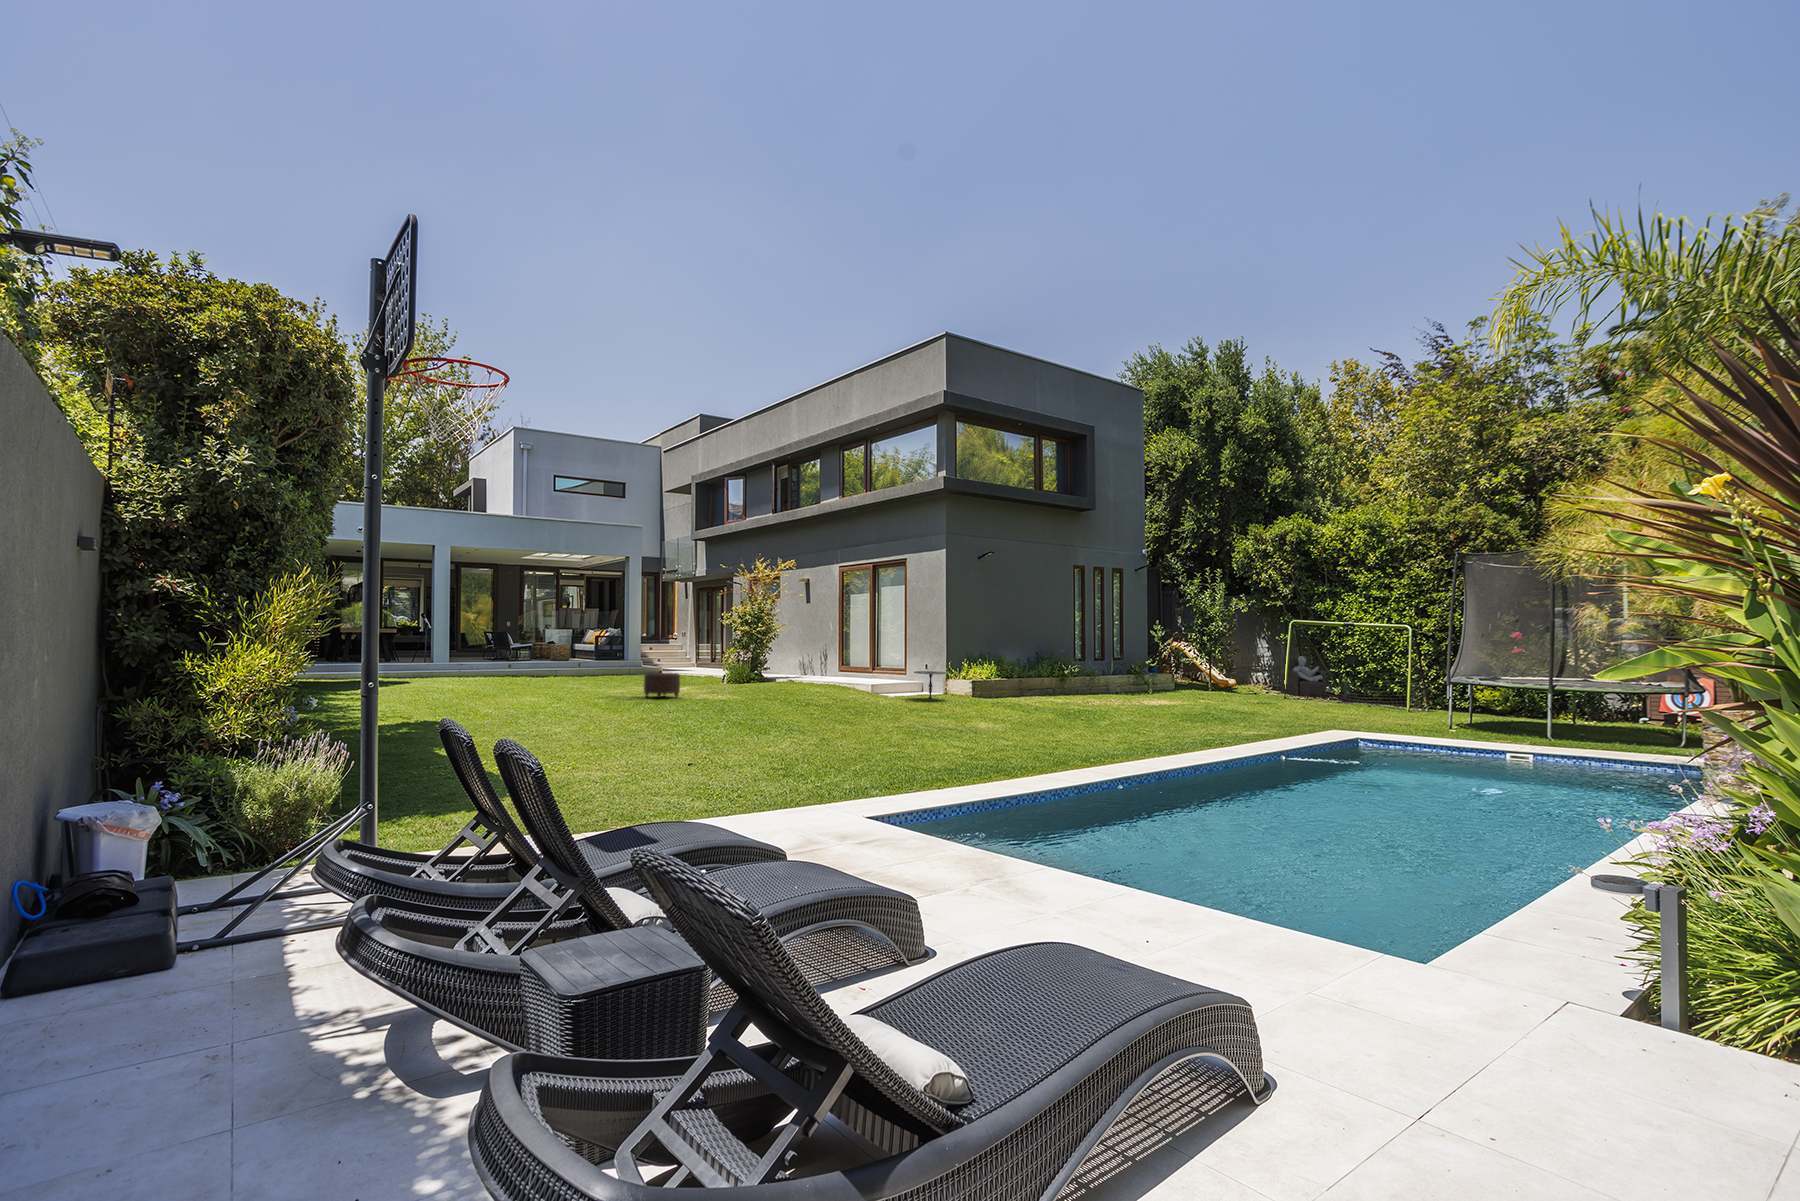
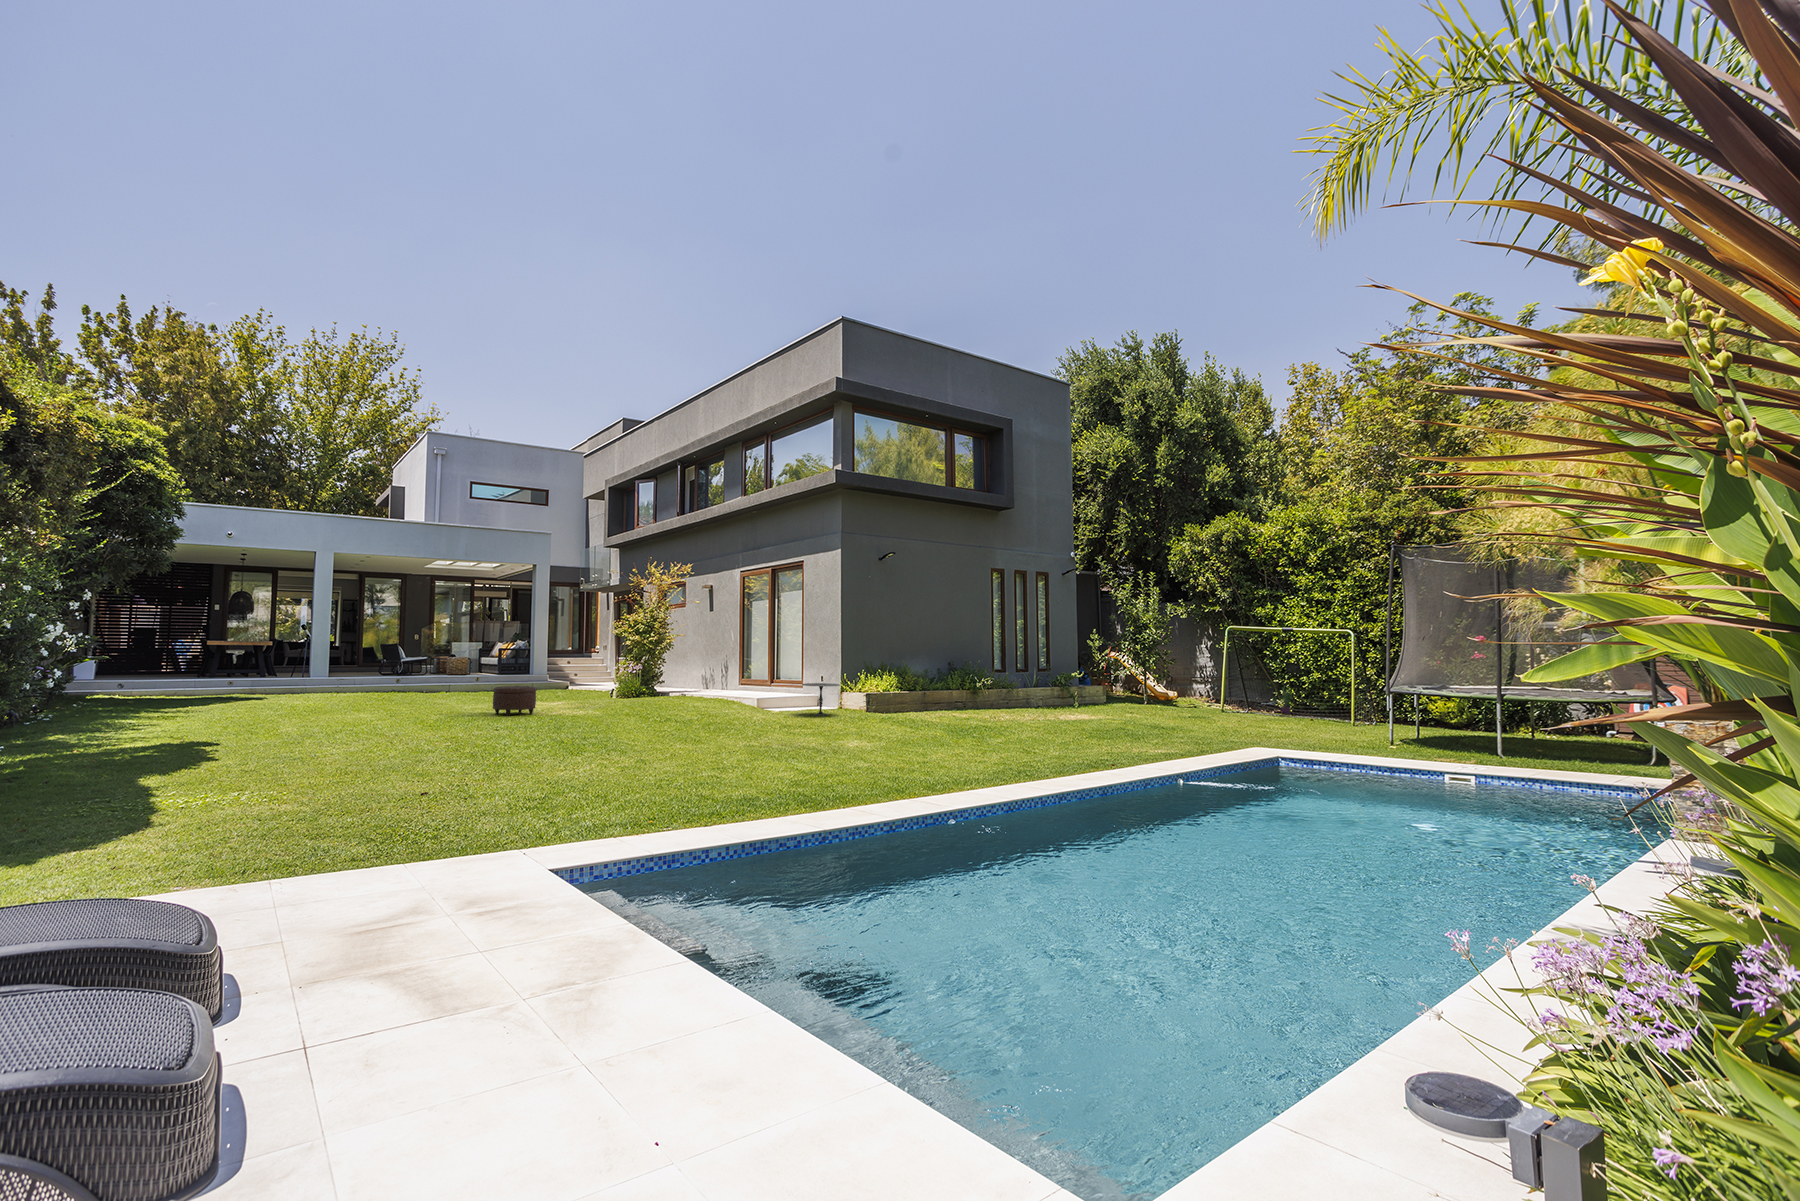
armchair: present [1280,656,1326,696] -> none [1219,665,1267,708]

